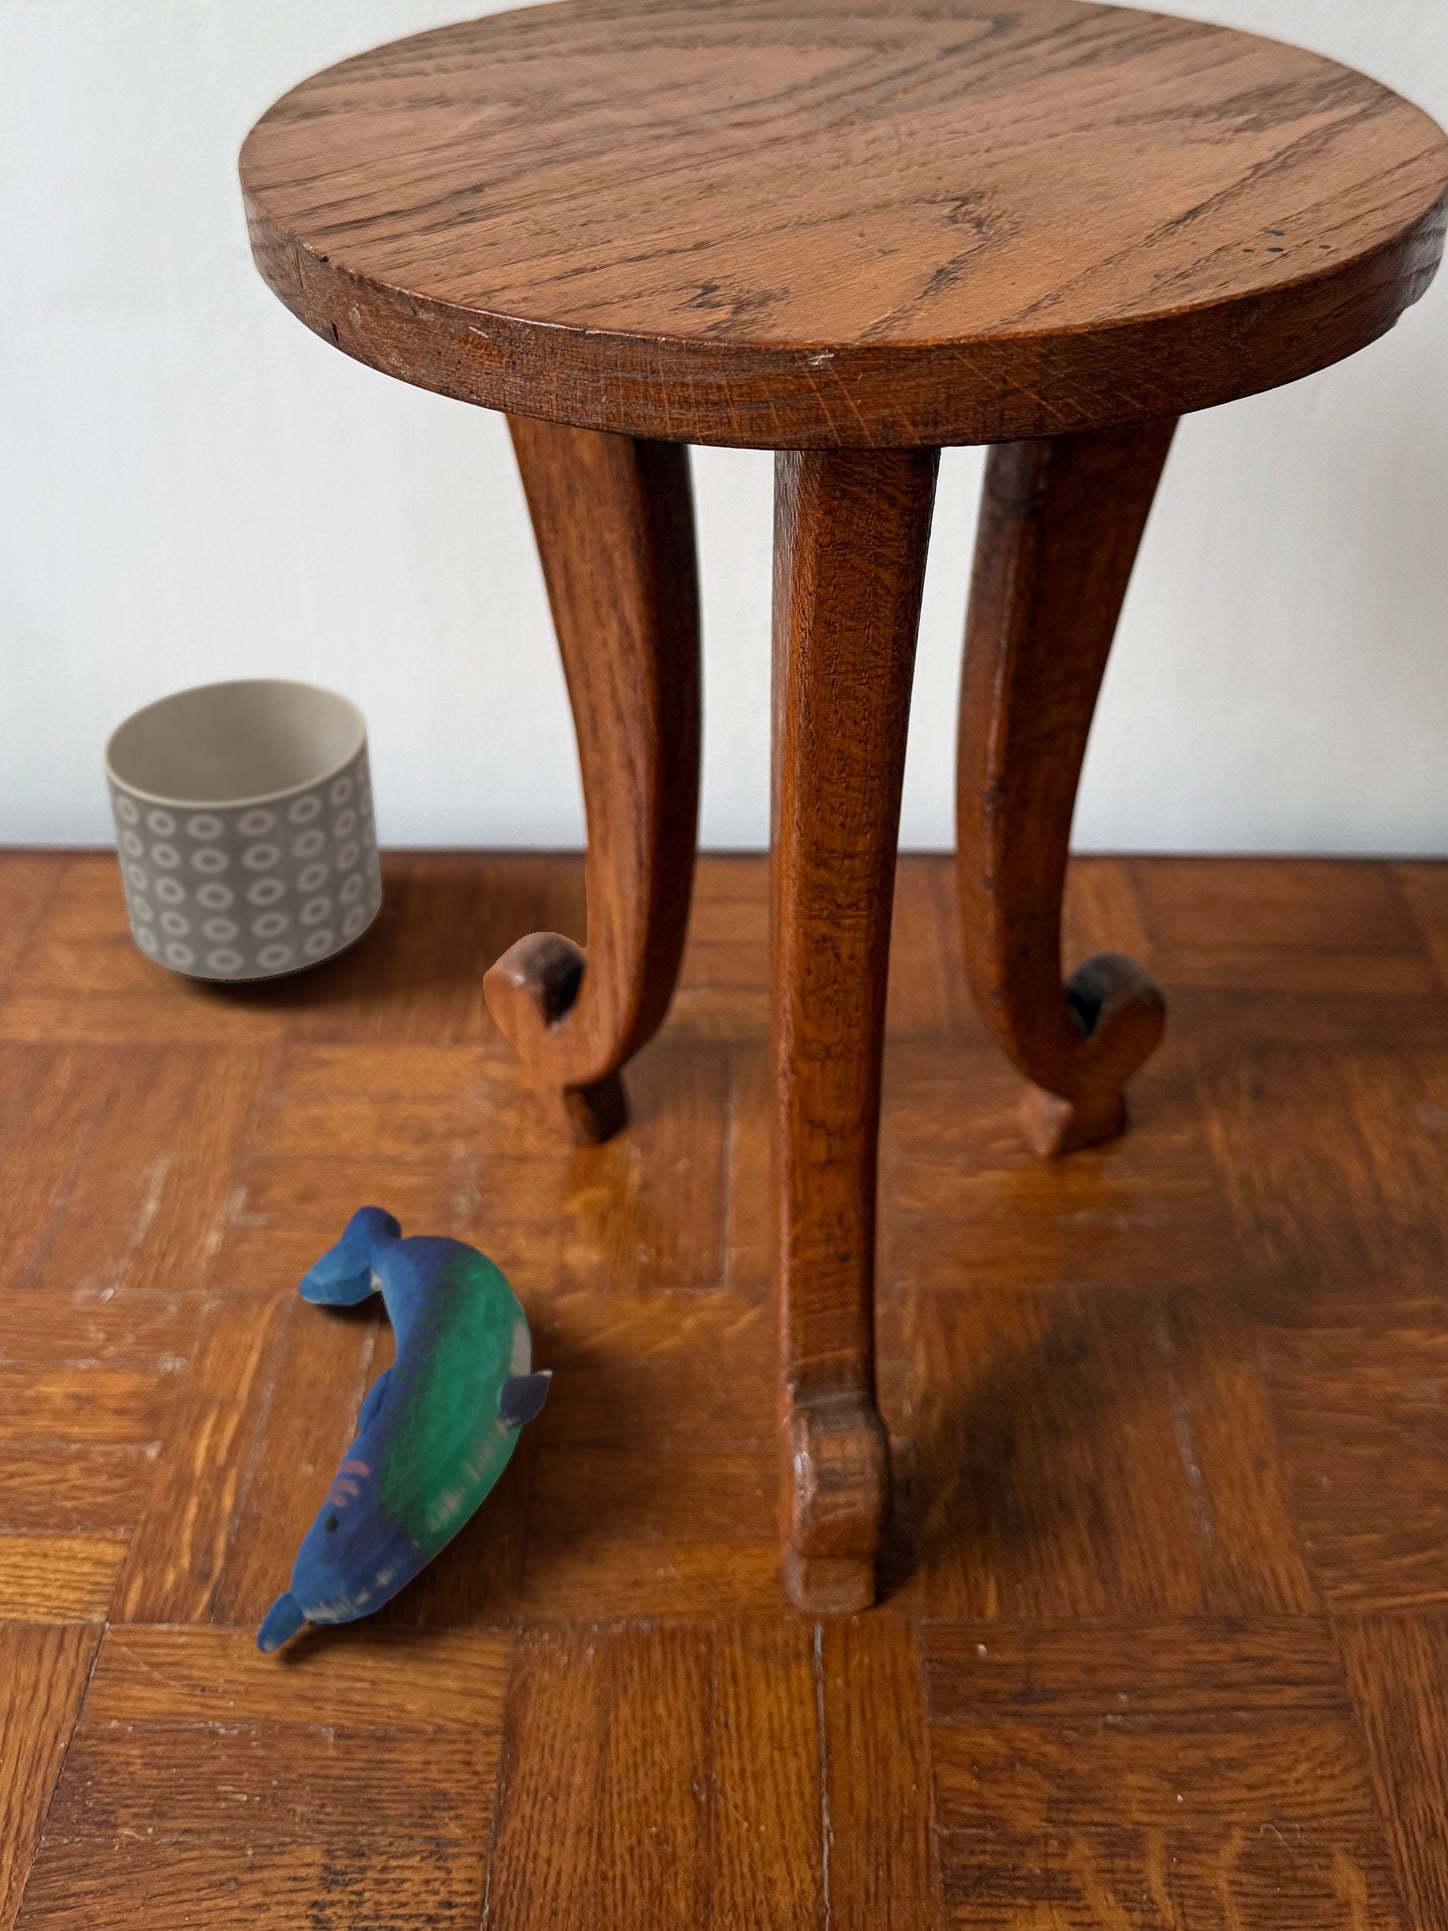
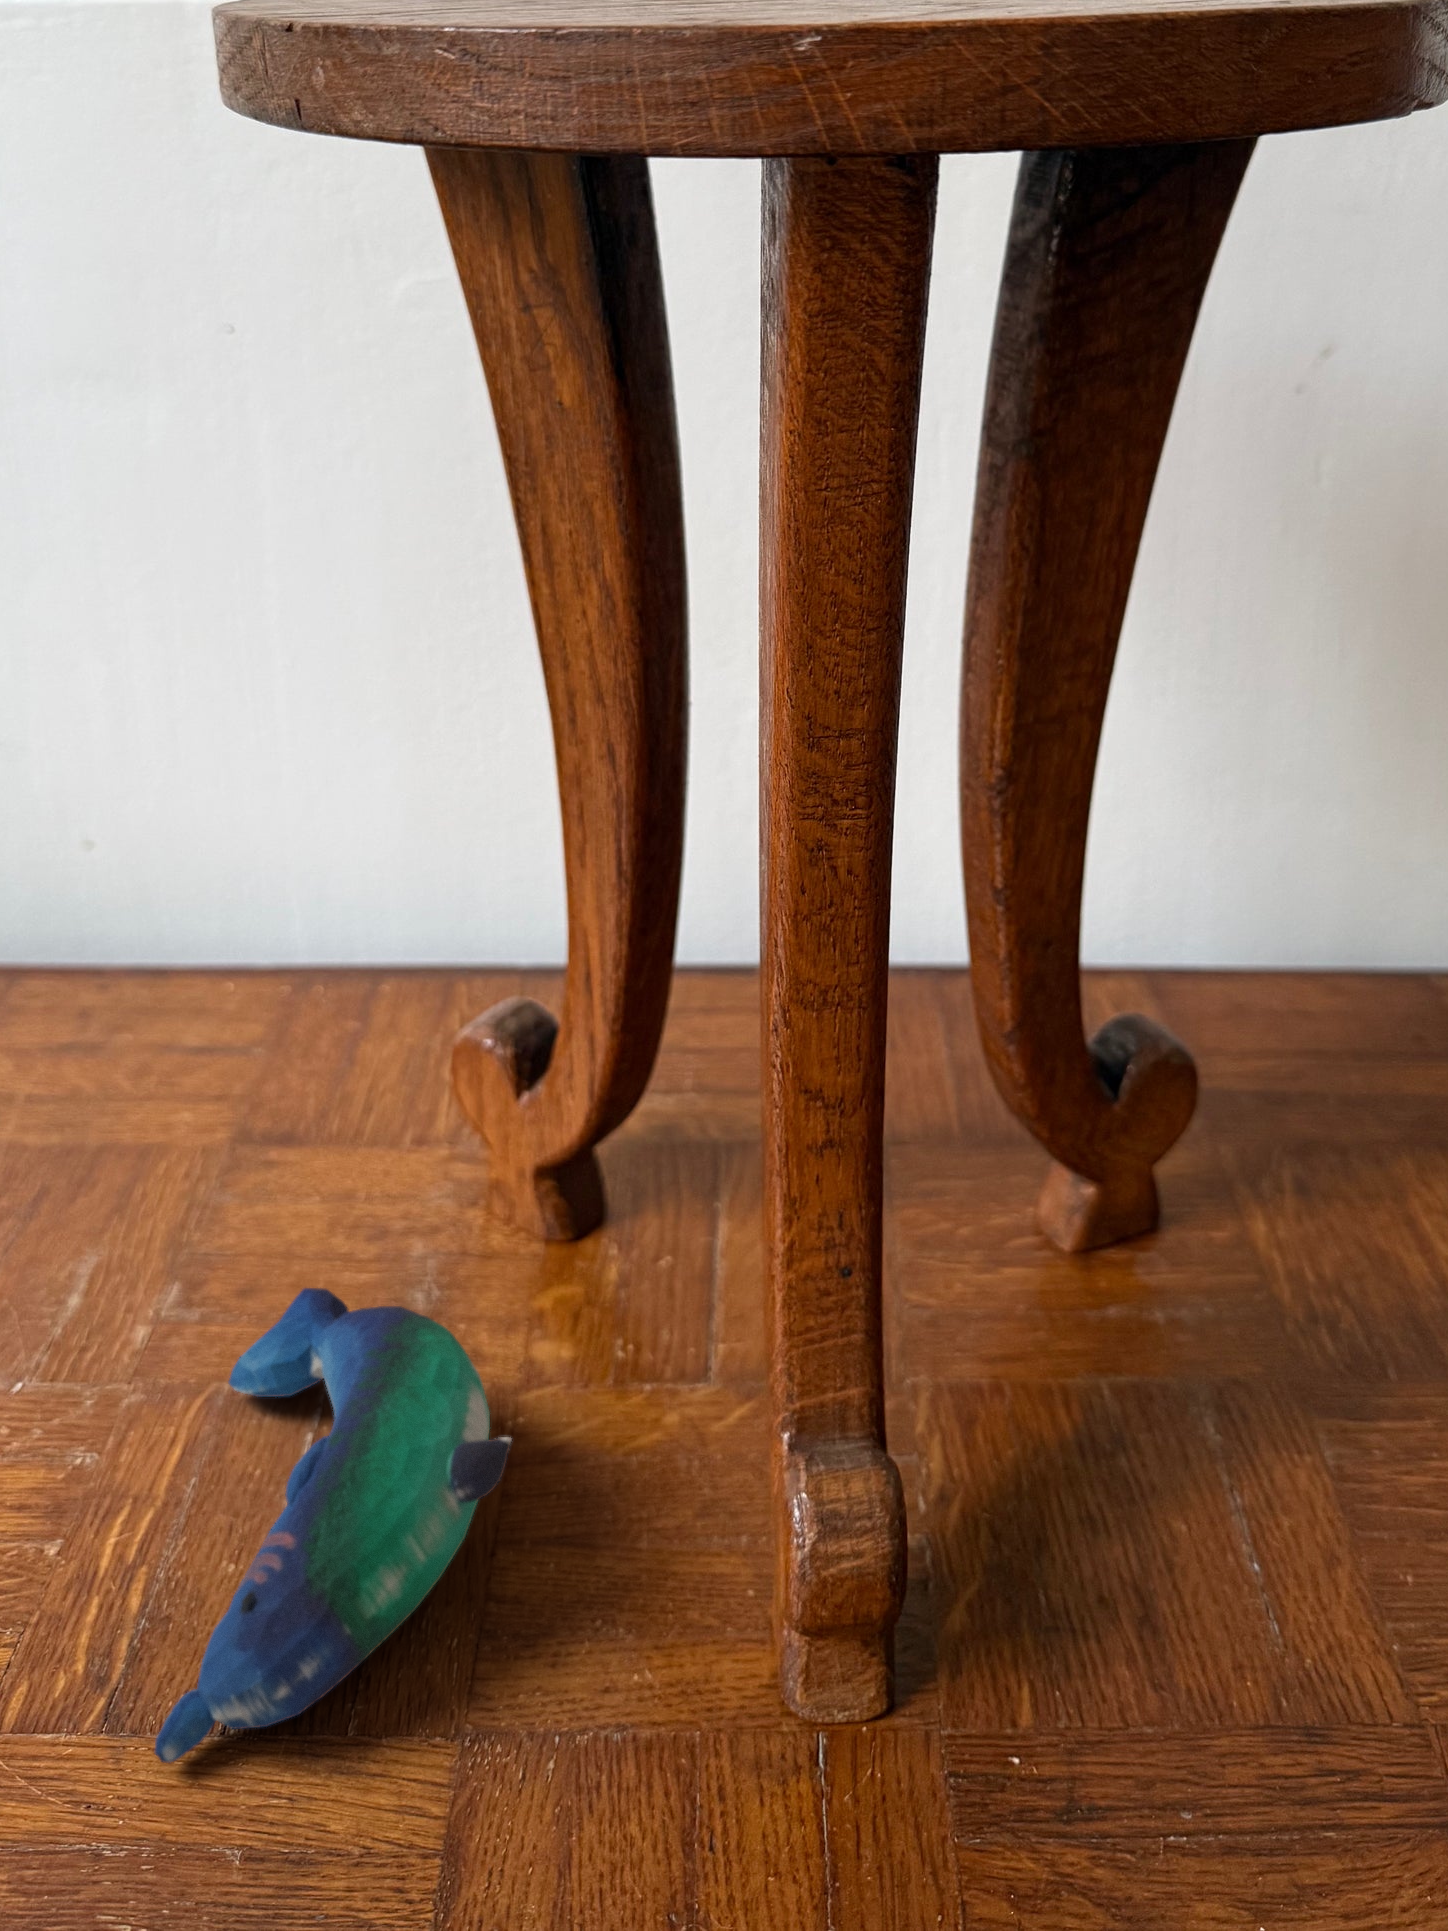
planter: present [103,678,383,980] -> none [46,762,345,1076]

